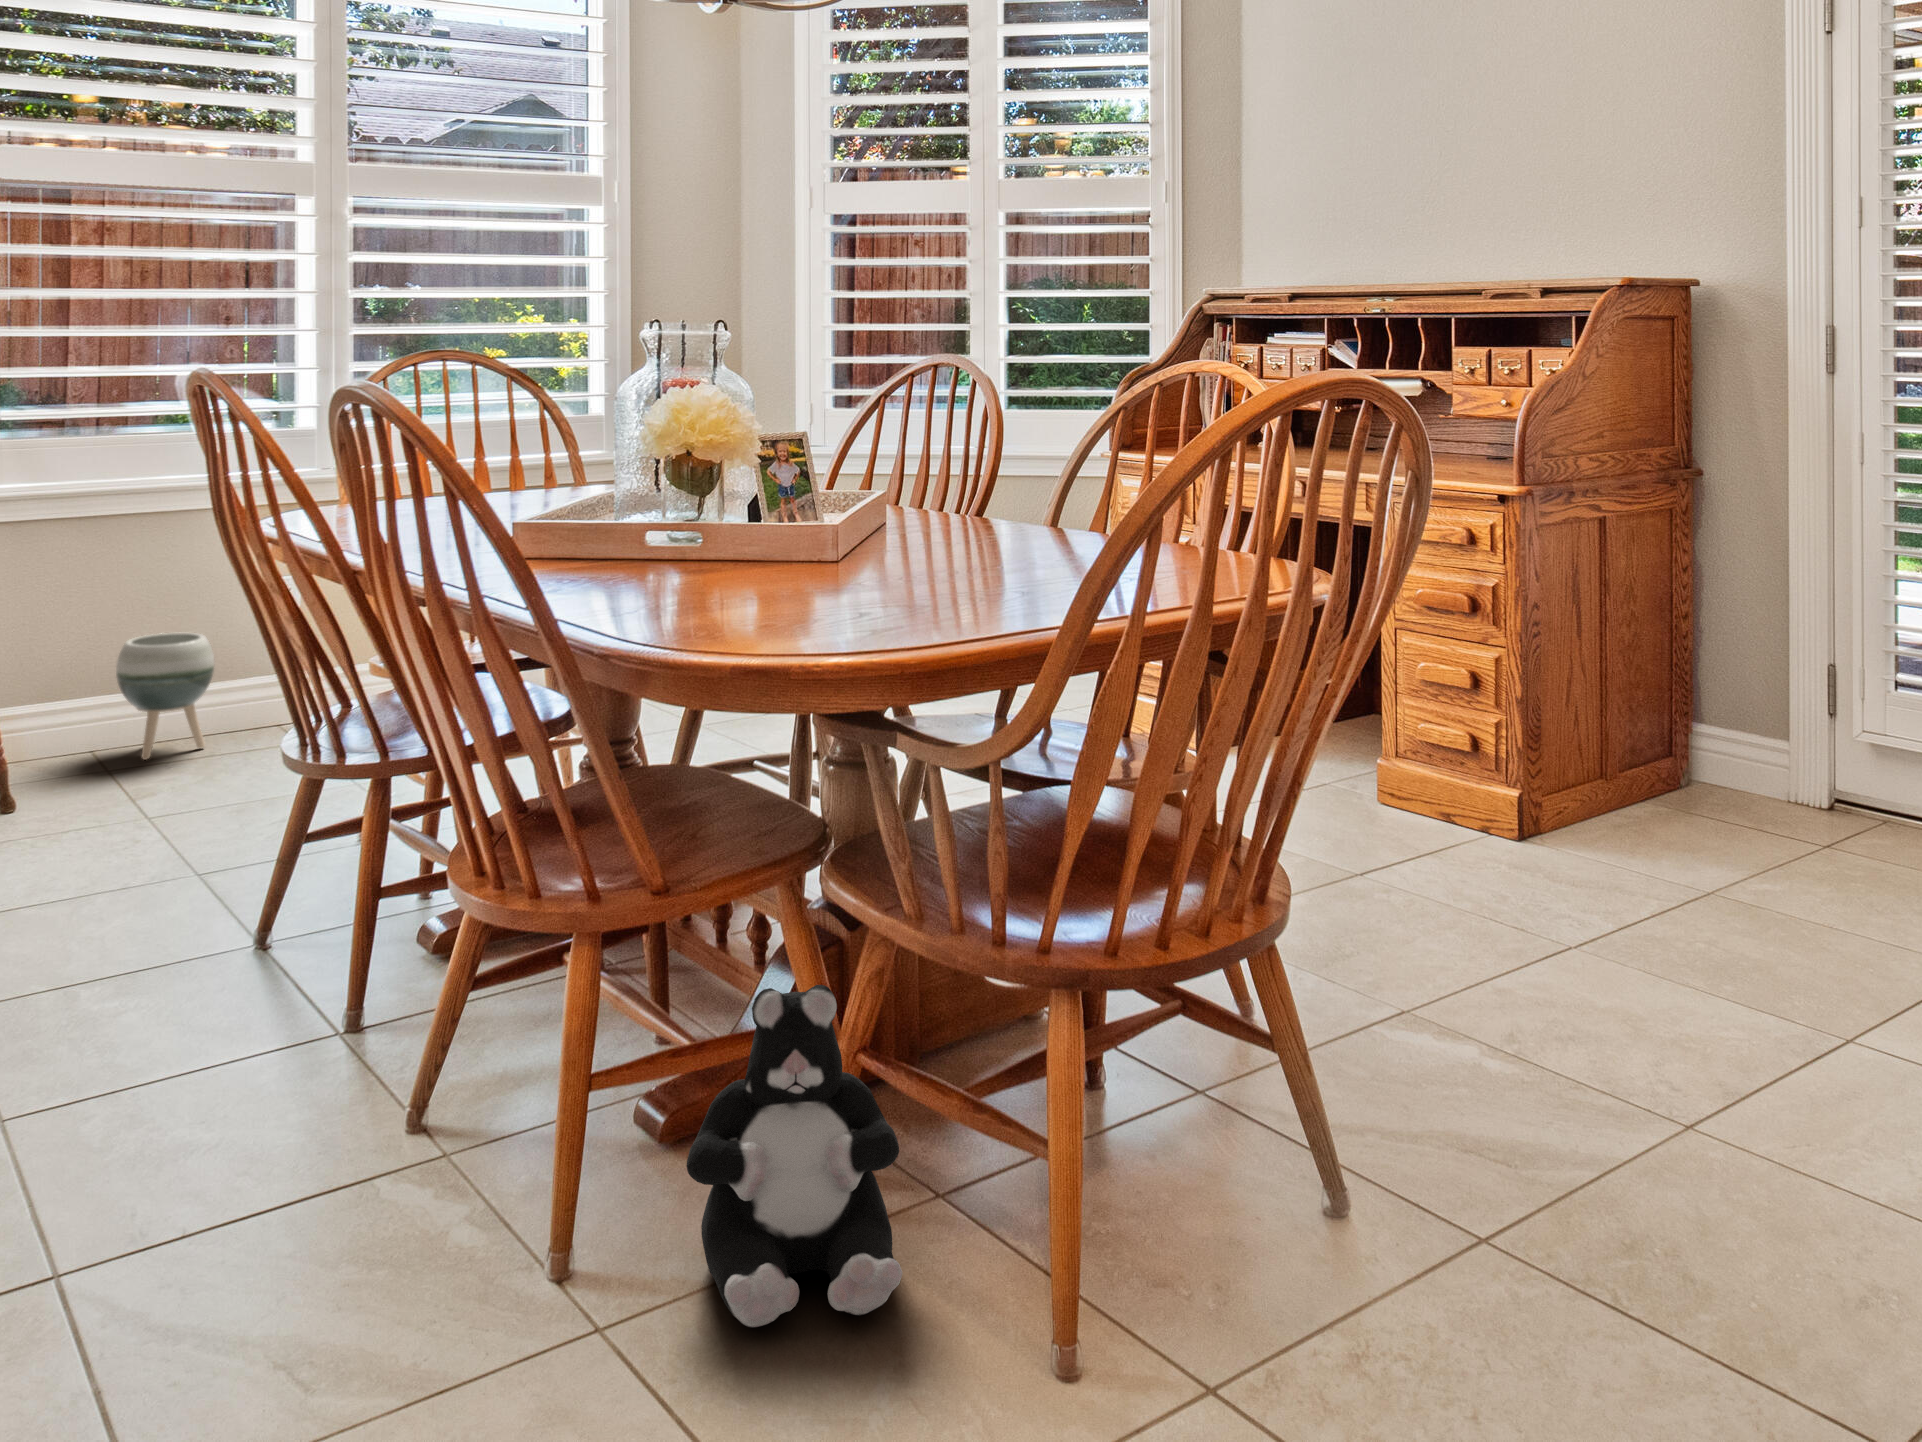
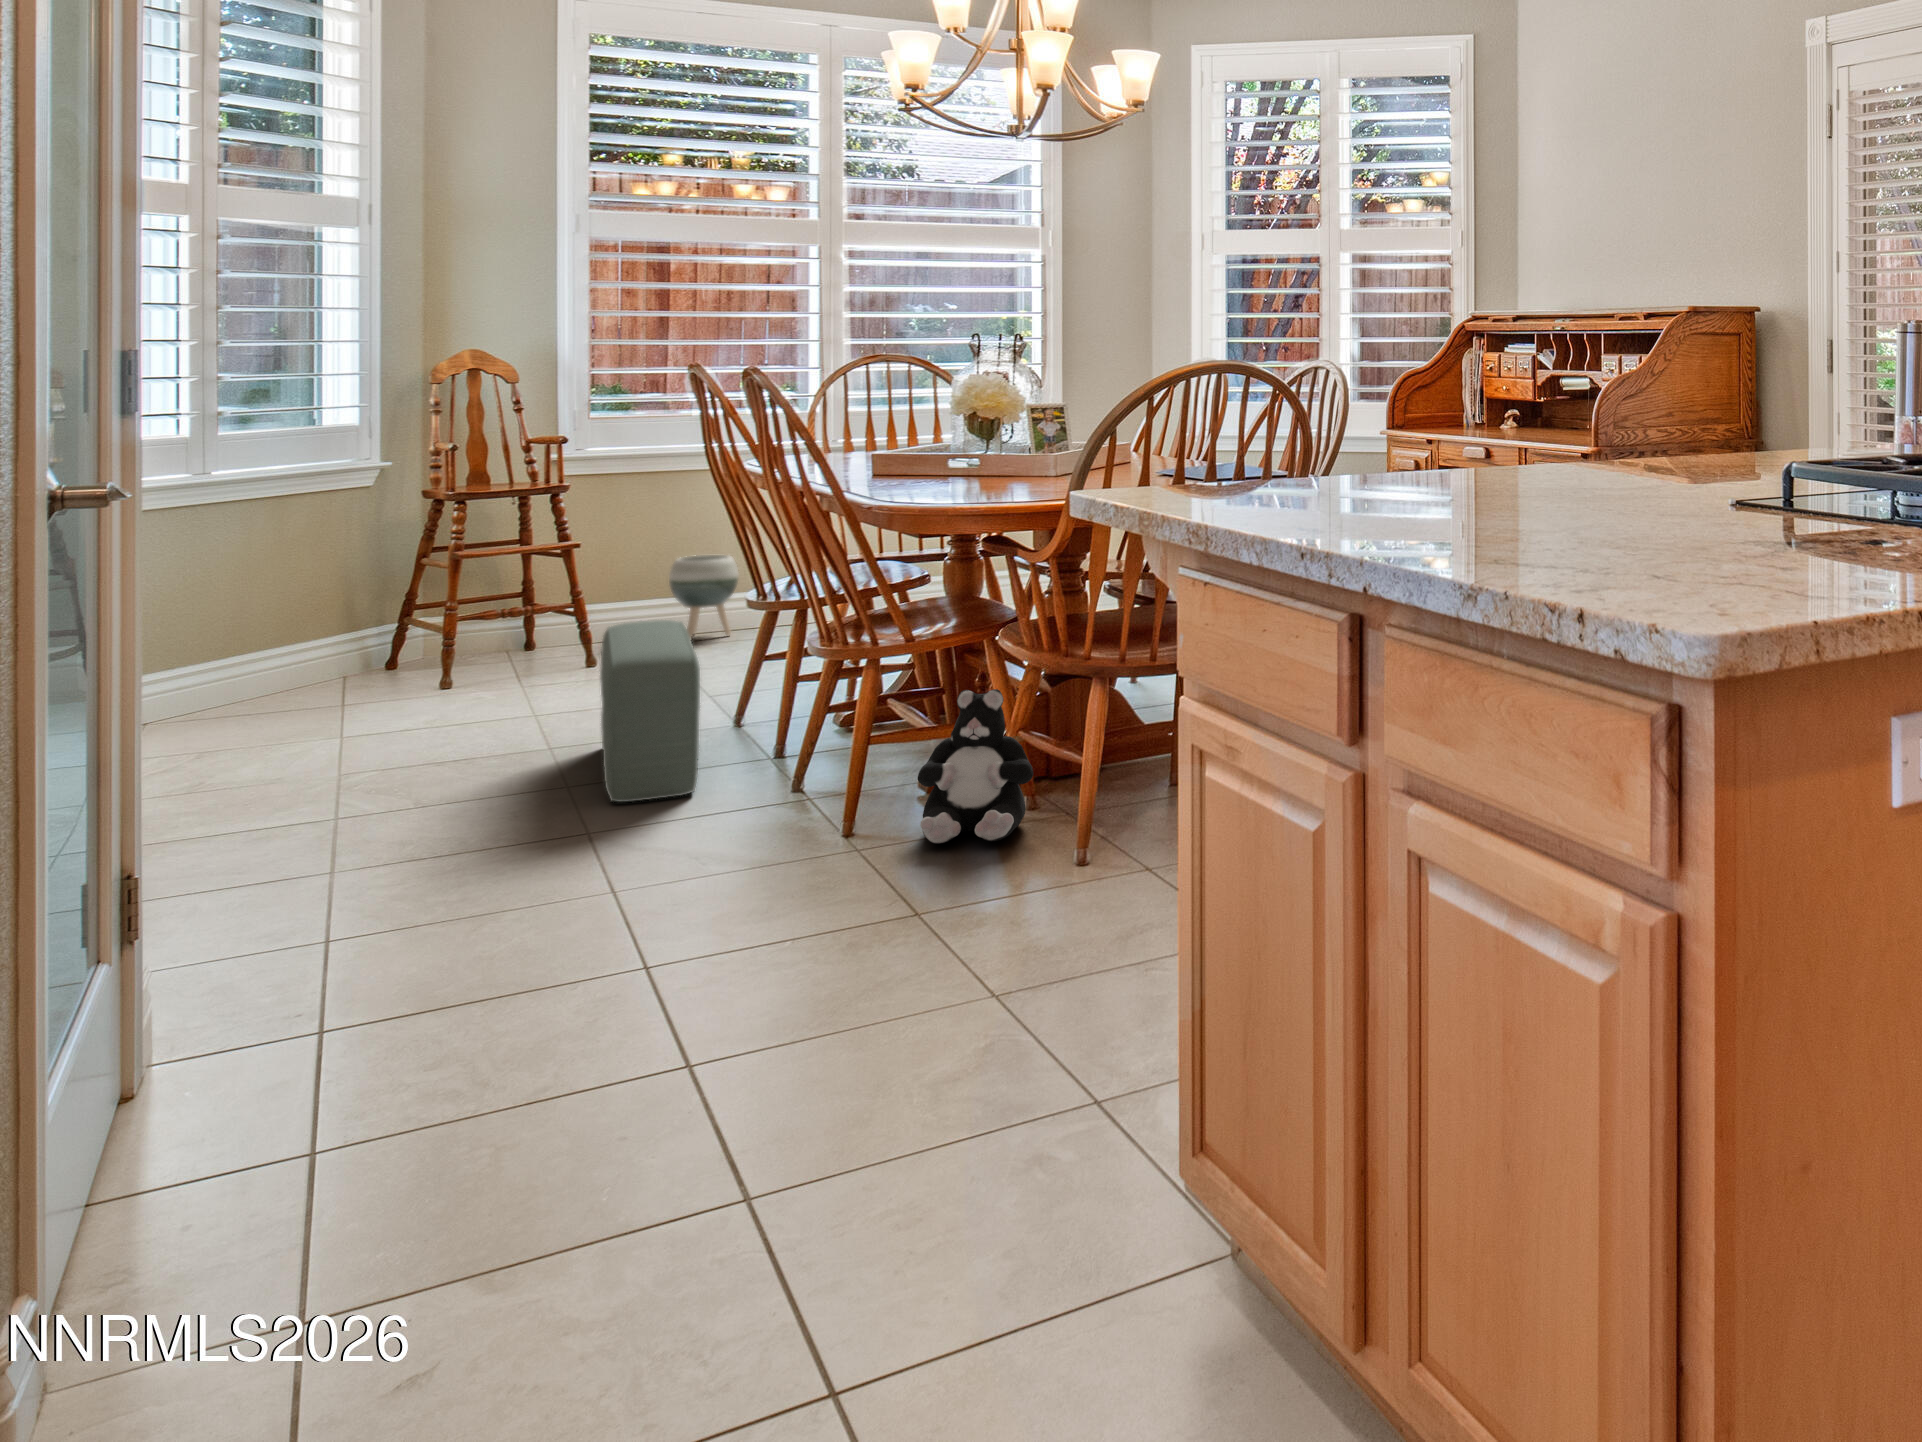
pouf: none [46,796,234,1185] -> present [600,620,700,802]

